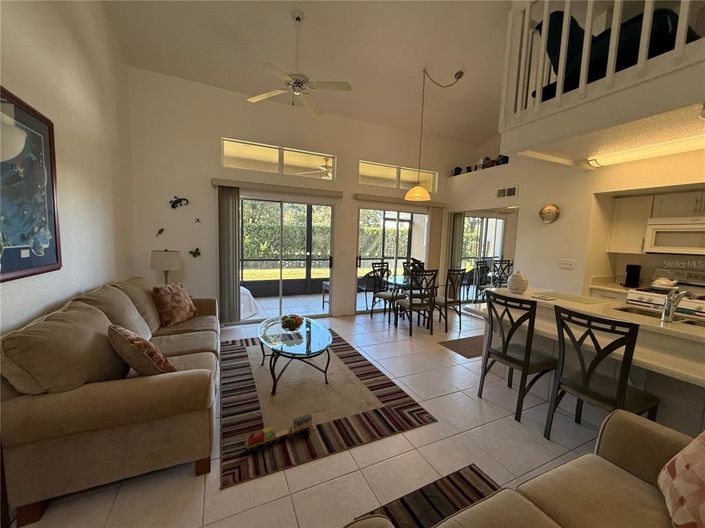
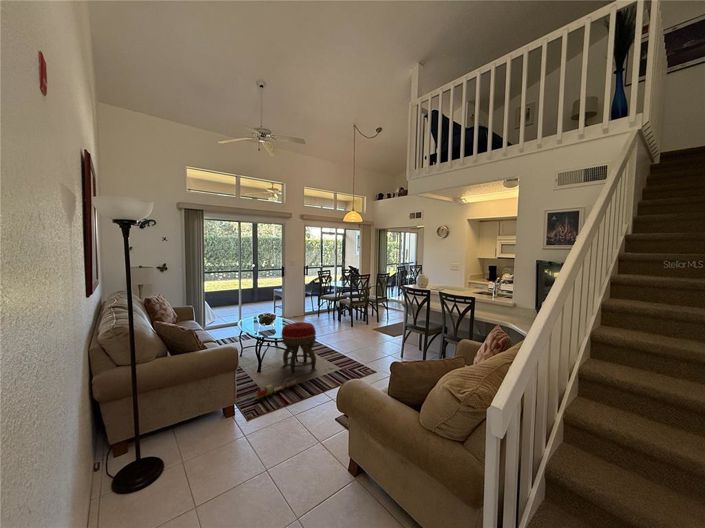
footstool: none [304,331,351,404] -> present [281,322,316,373]

